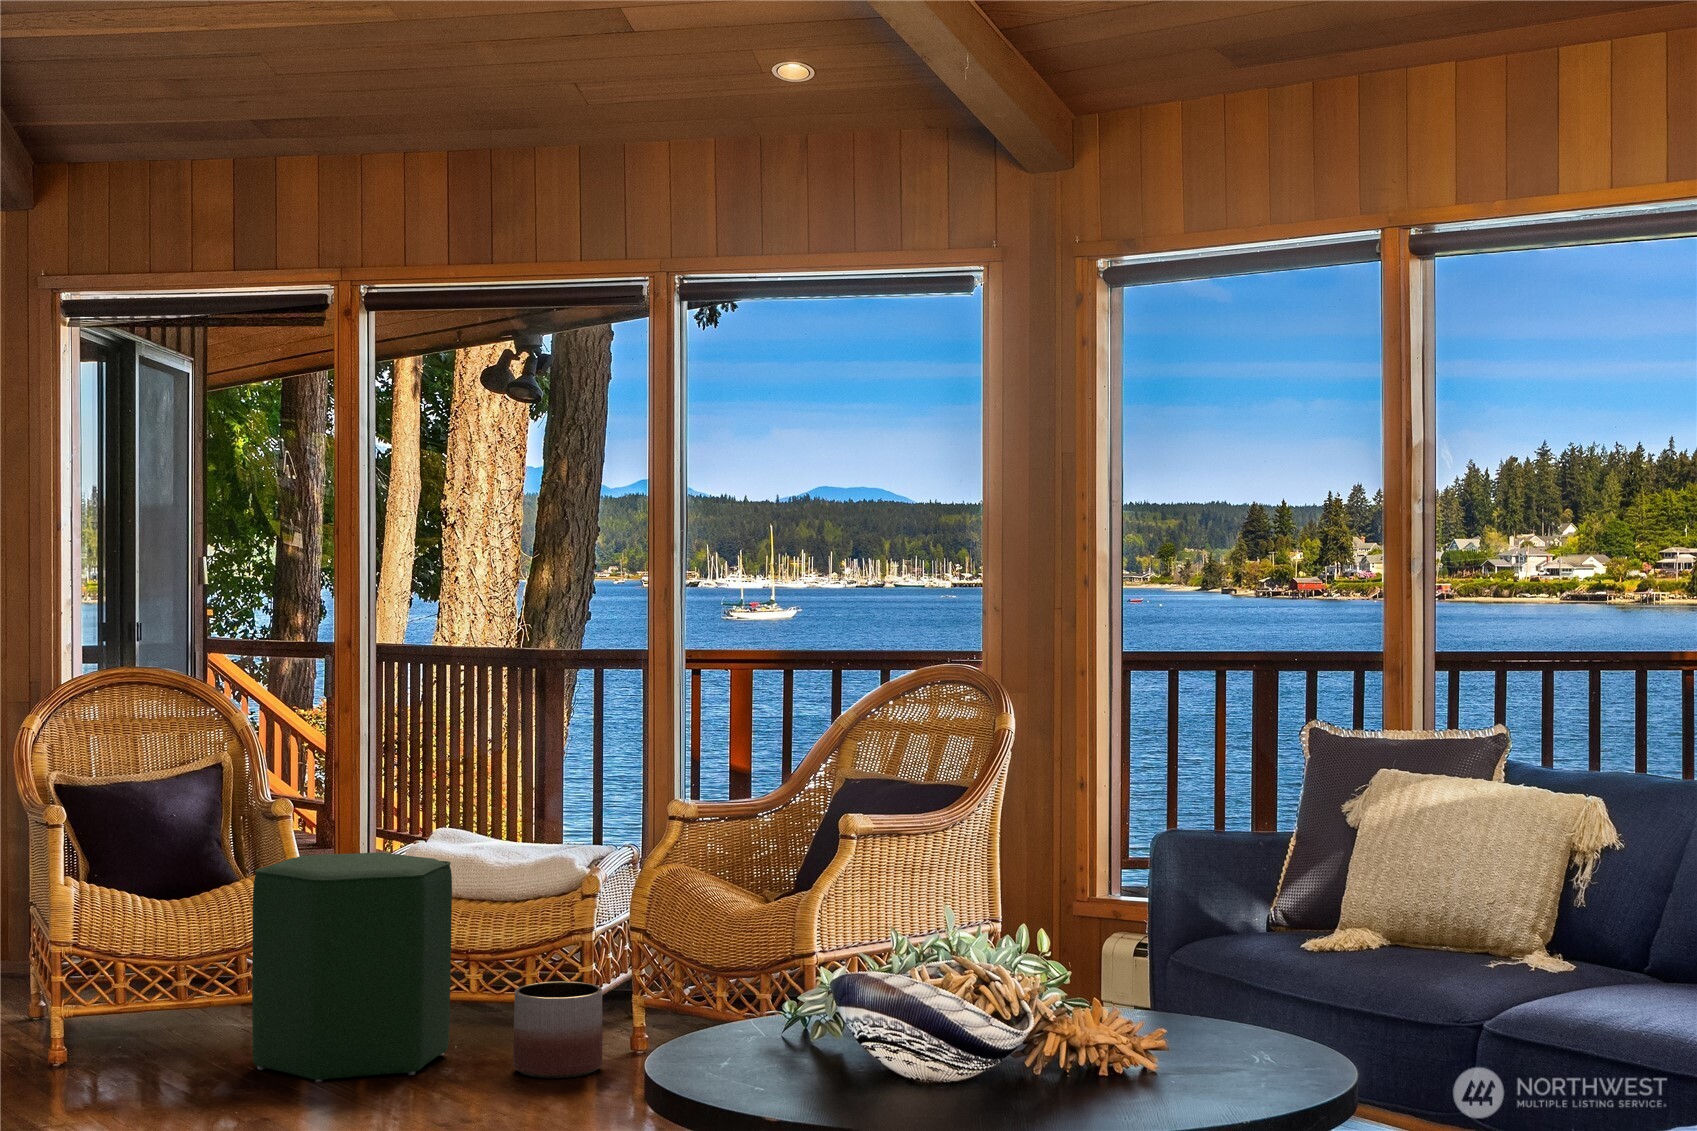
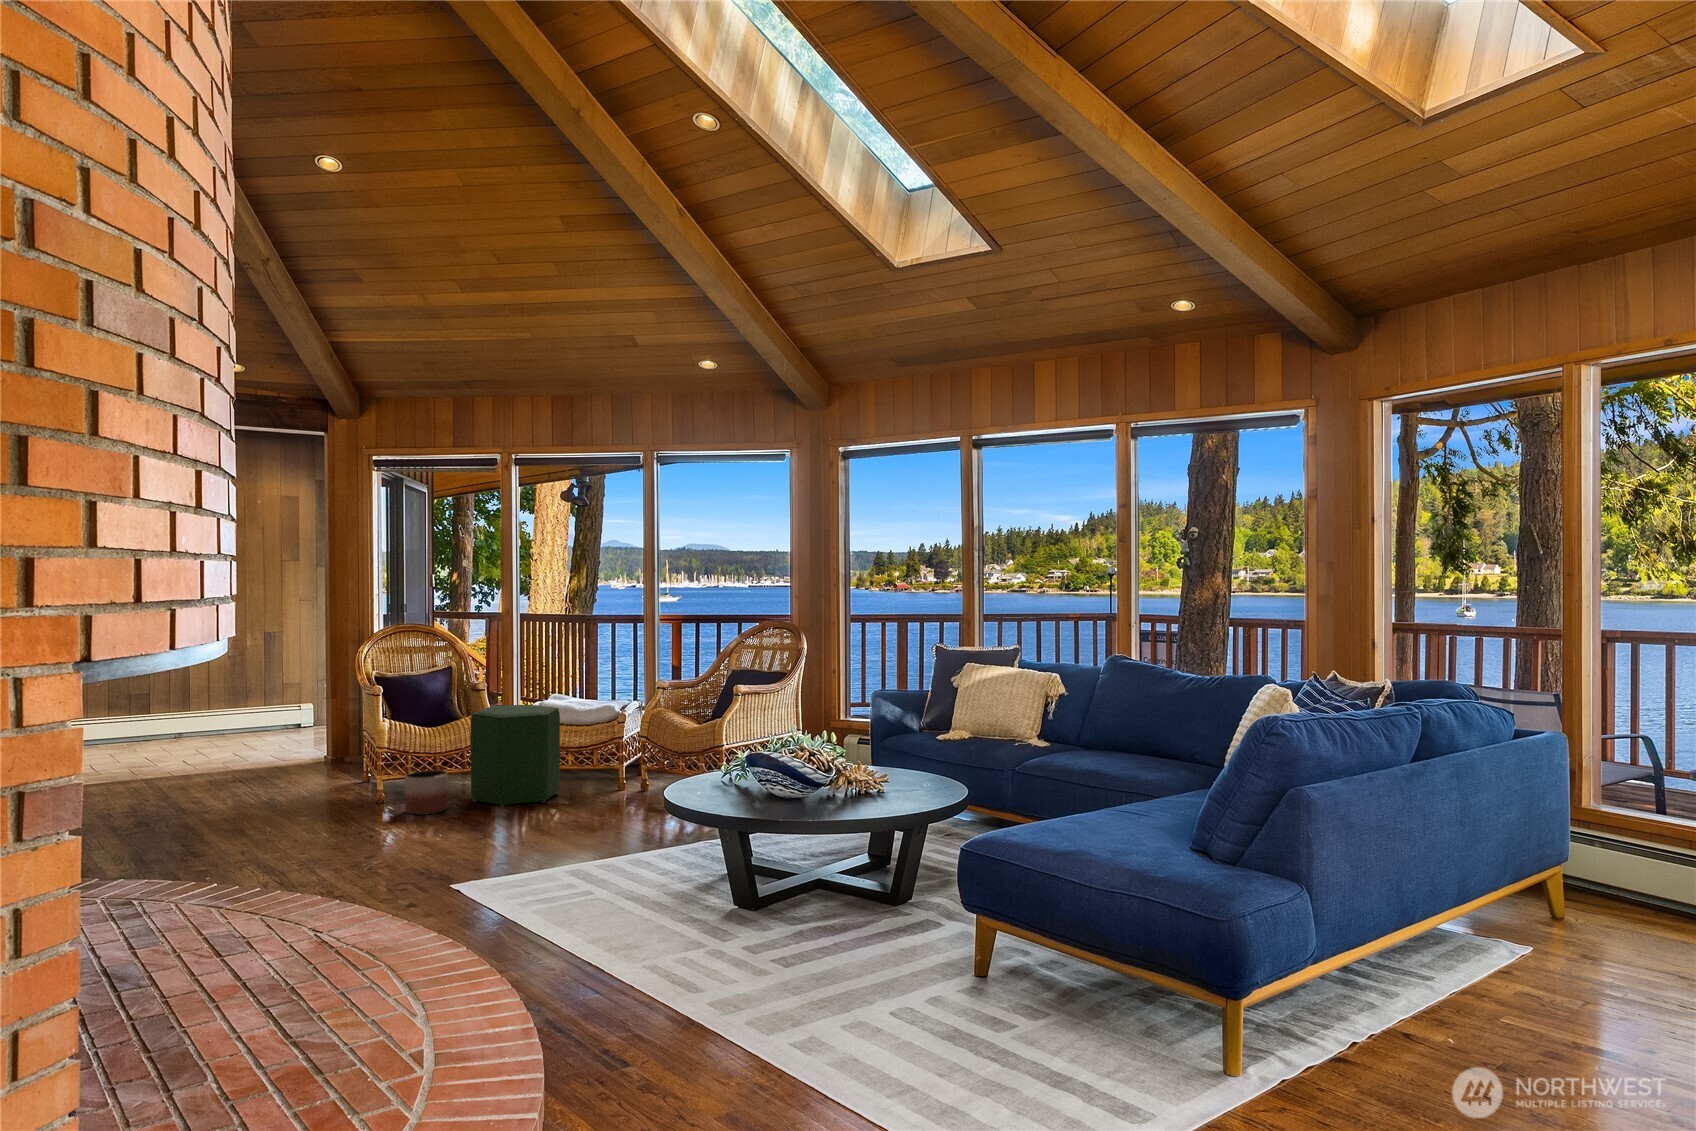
planter: present [513,982,602,1078] -> present [405,770,448,815]

